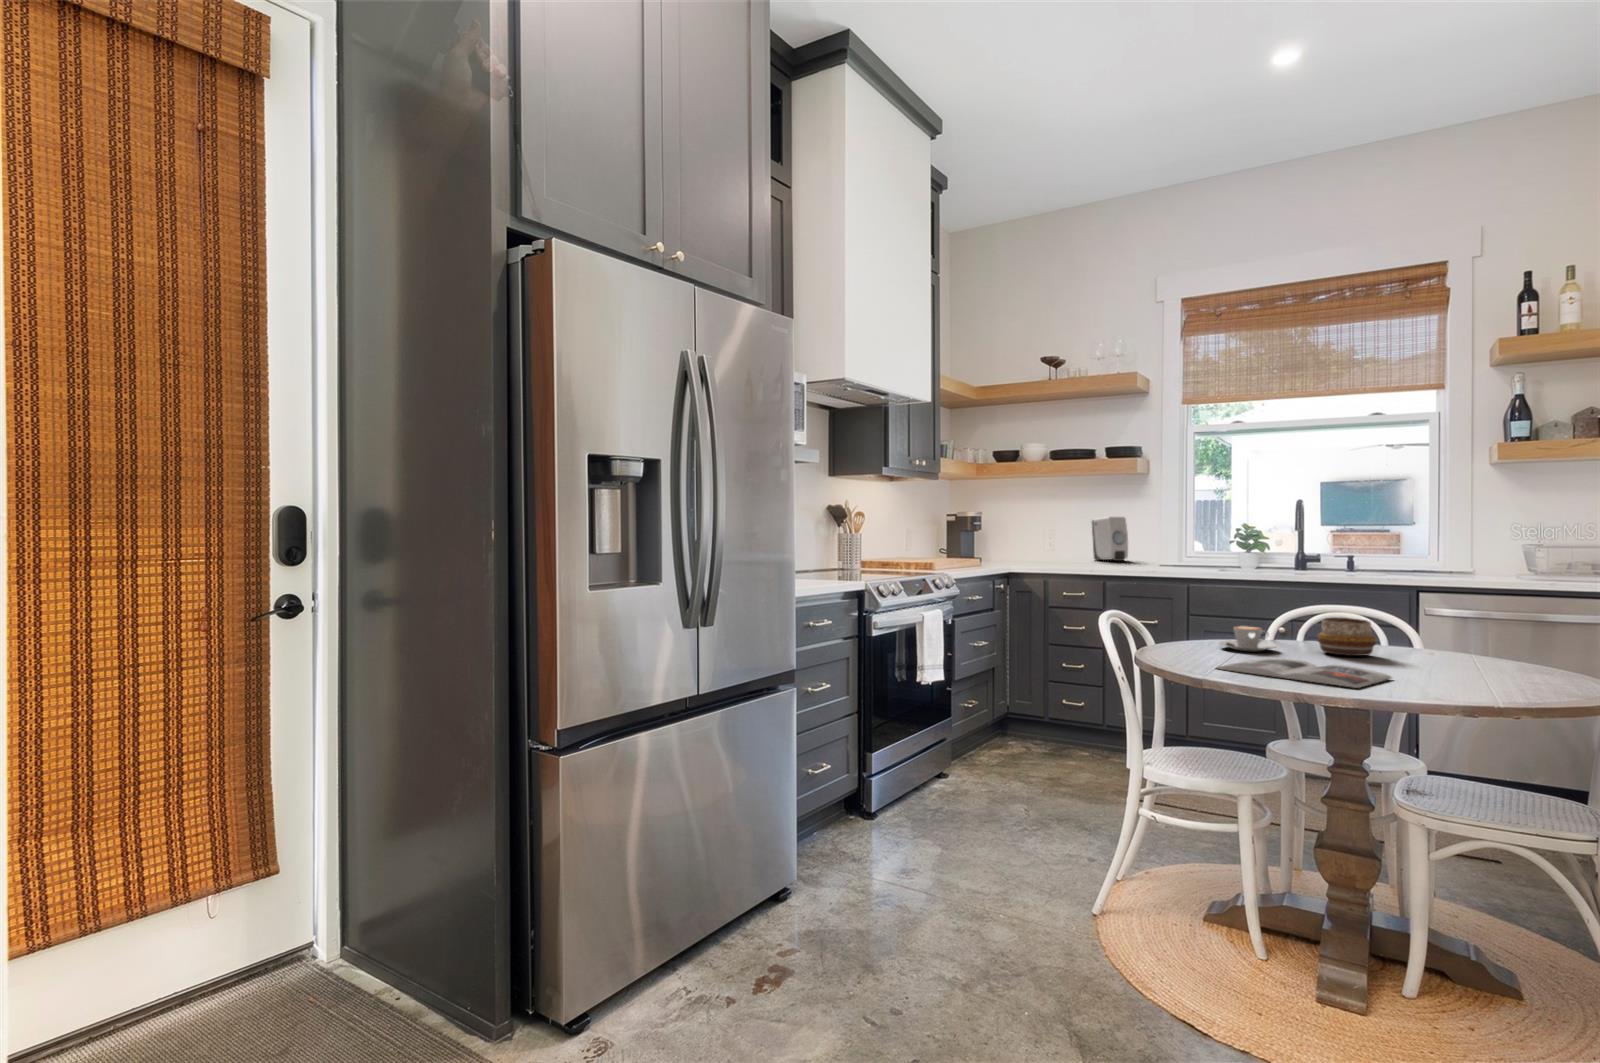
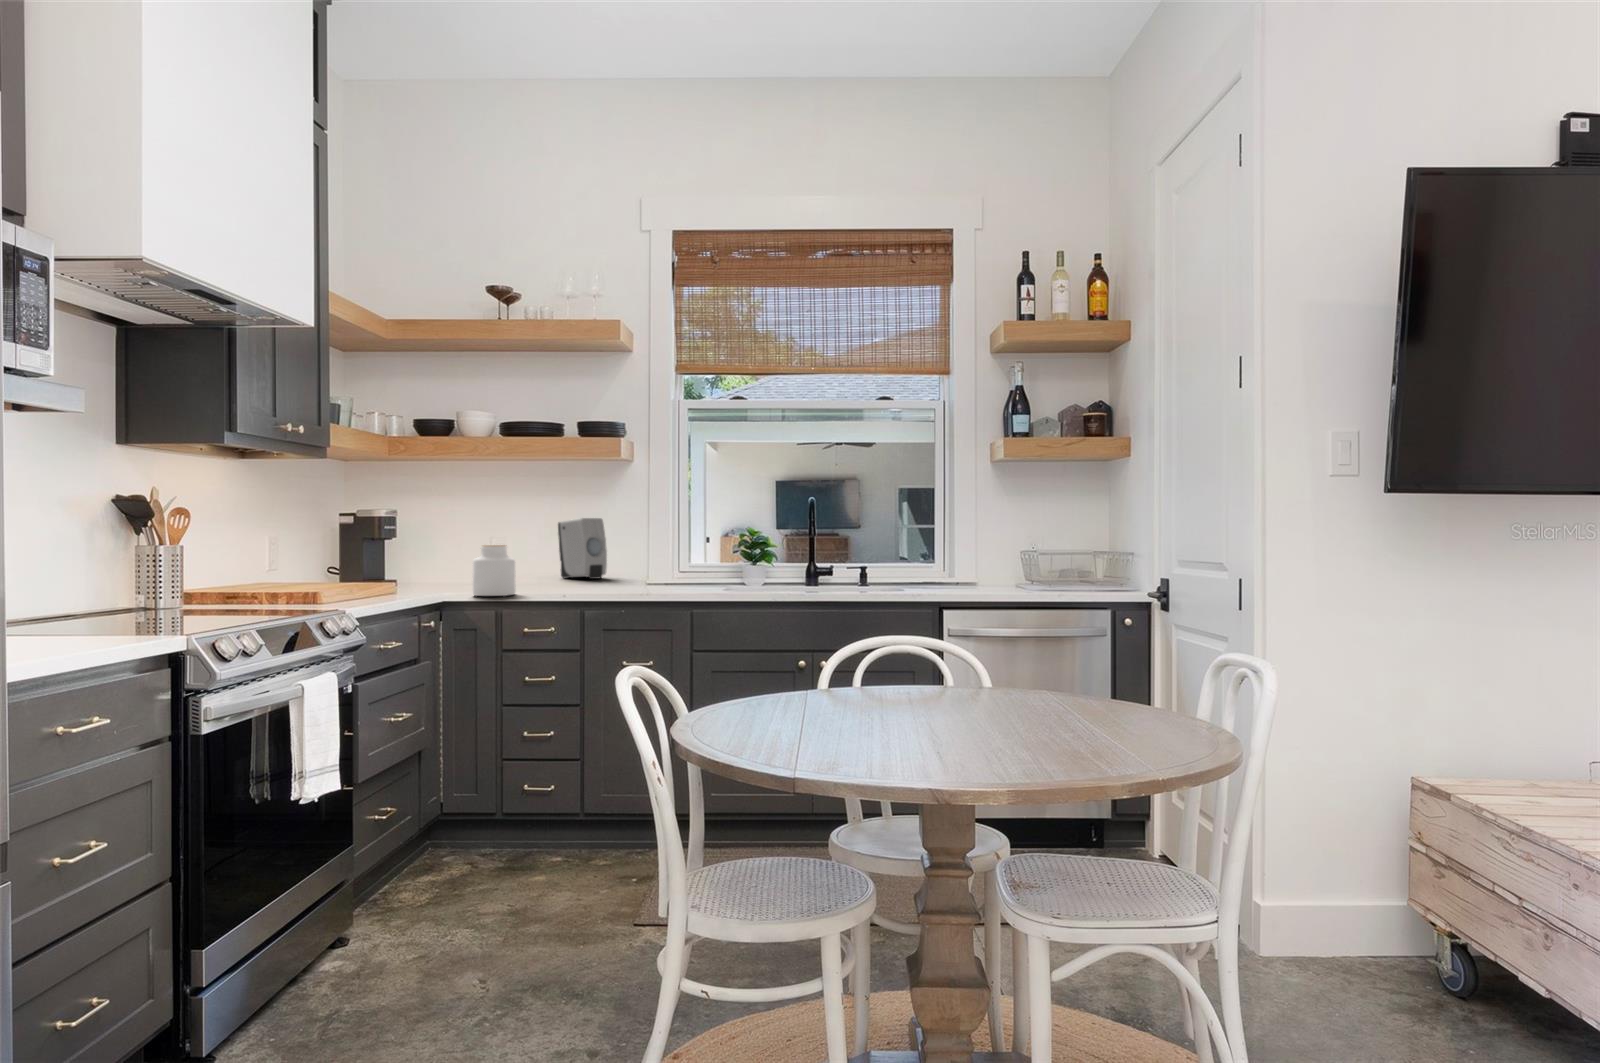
jar: none [1029,536,1058,570] -> present [473,545,516,596]
decorative bowl: present [1317,618,1376,656] -> none [897,656,966,708]
coffee cup: present [1219,626,1277,651] -> none [778,676,853,713]
magazine: present [1216,658,1391,688] -> none [800,726,1019,769]

